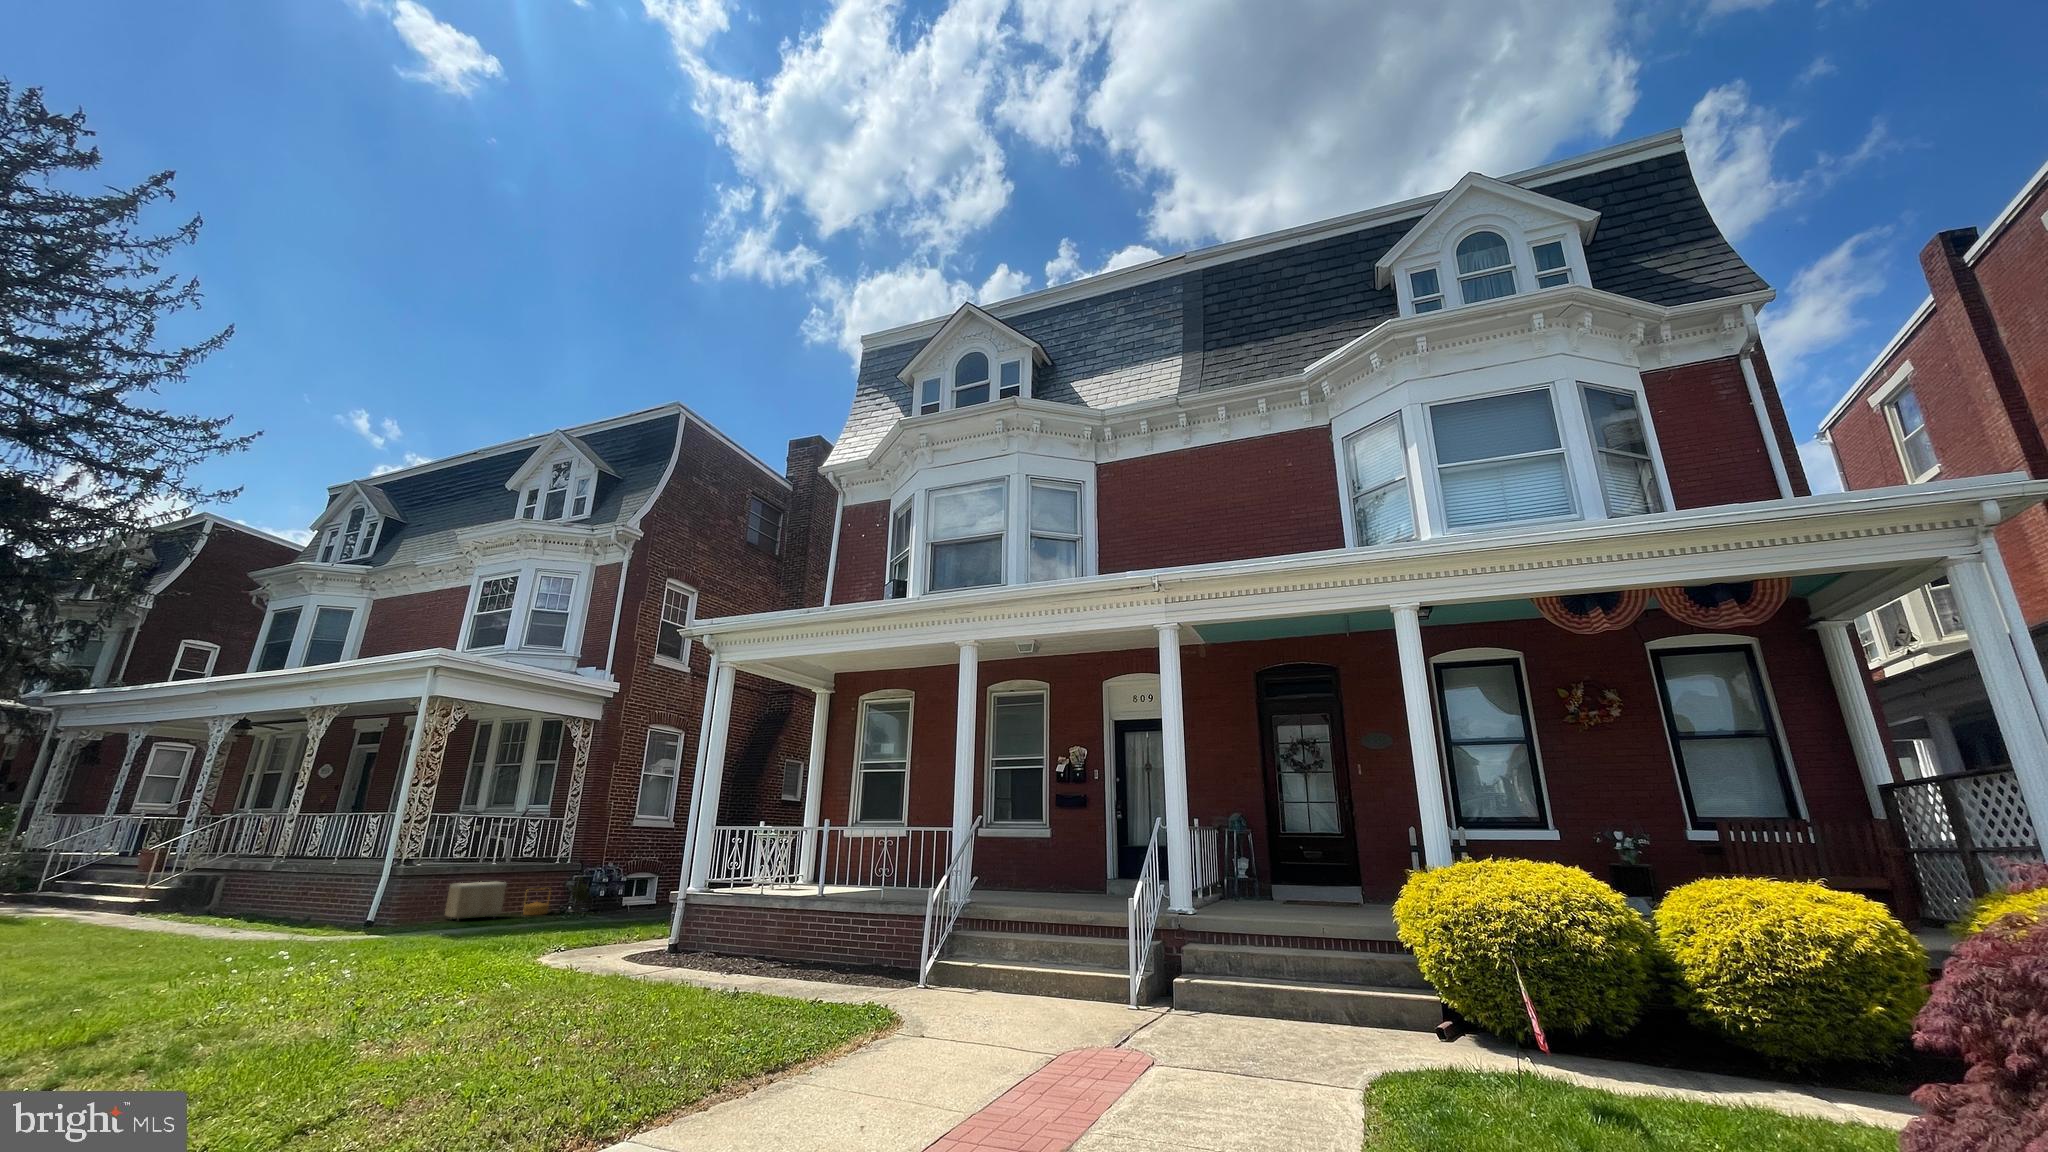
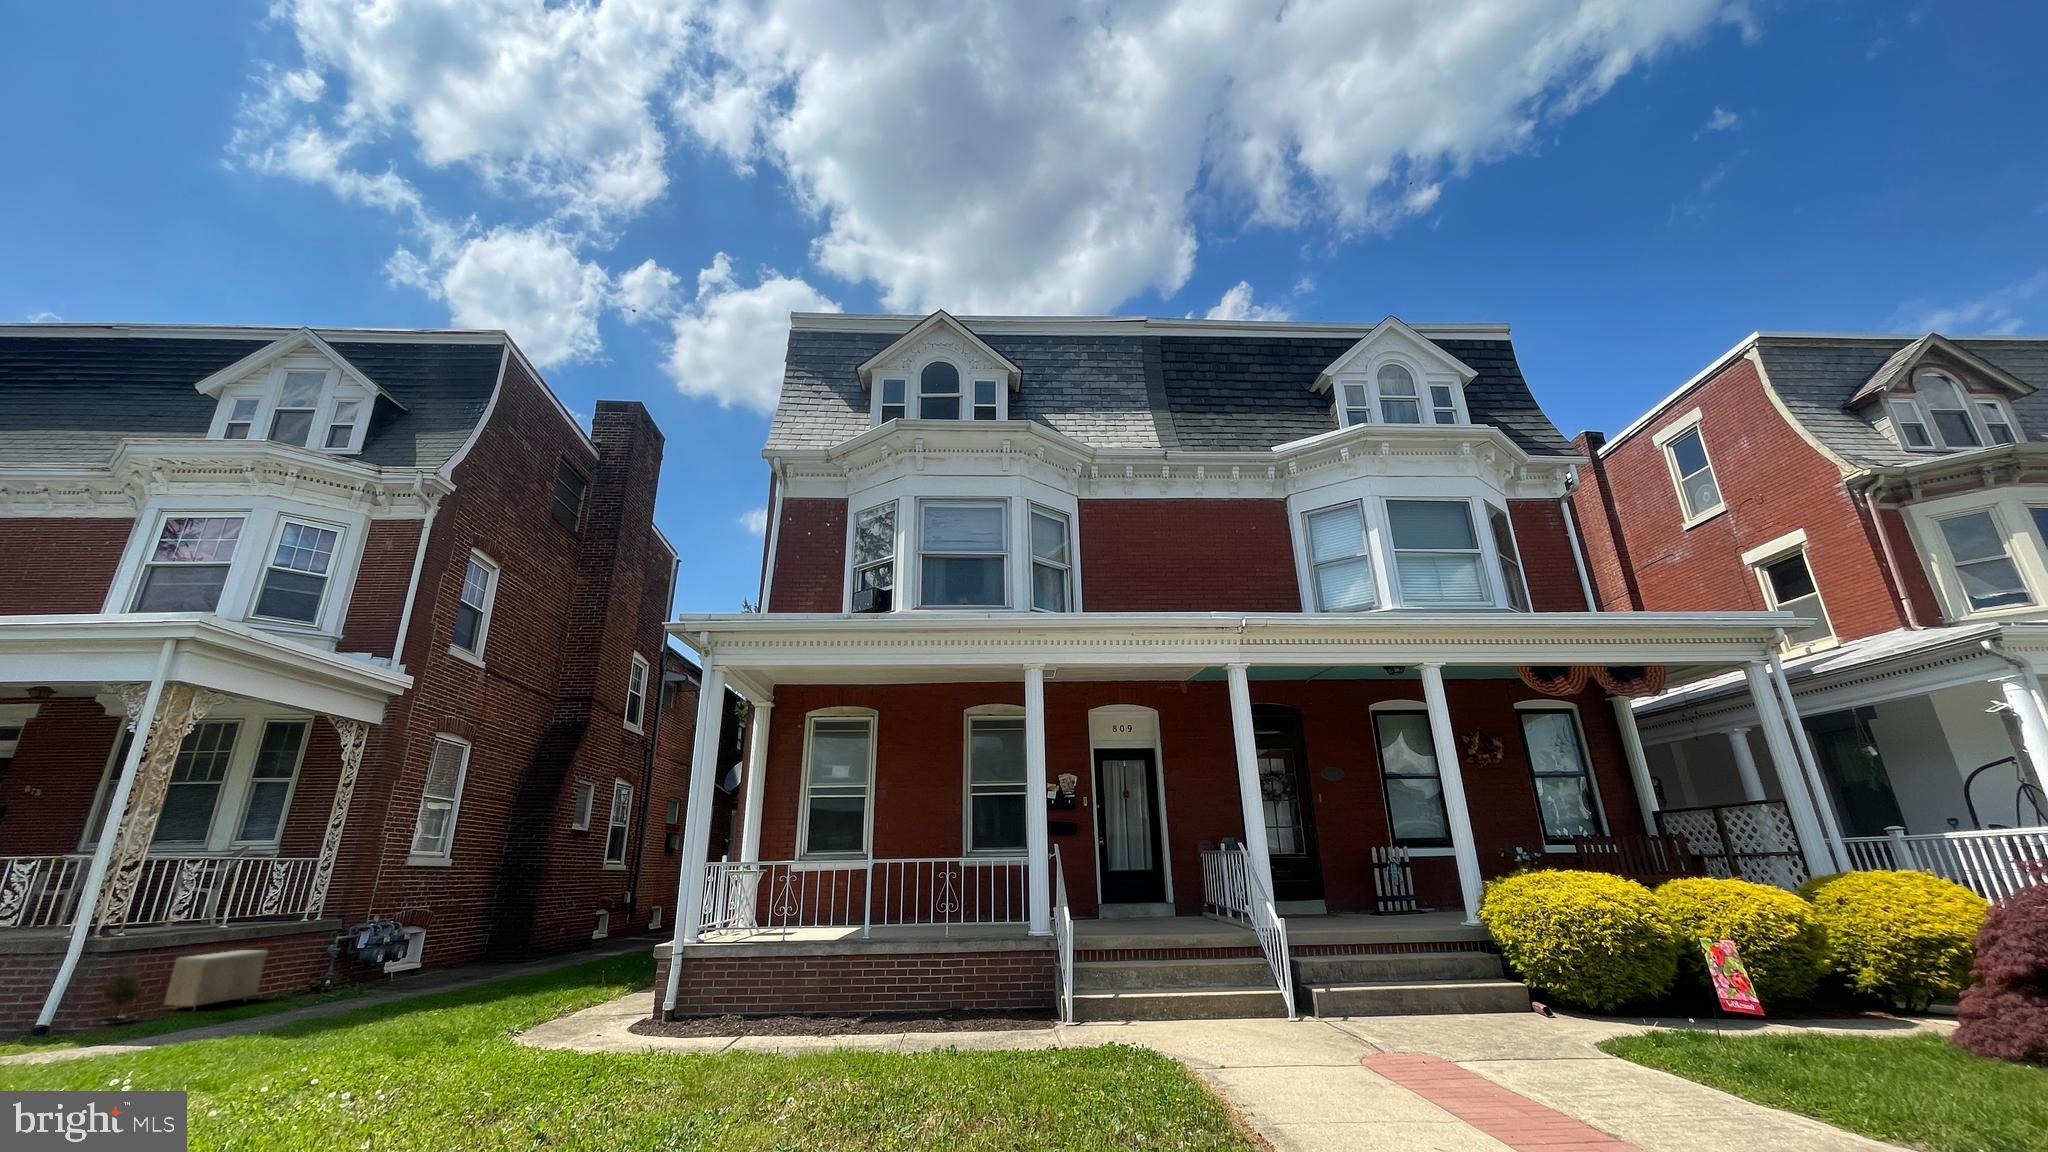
potted tree: present [568,877,588,912] -> present [90,963,142,1025]
woven basket: present [523,901,549,915] -> none [275,954,318,994]

